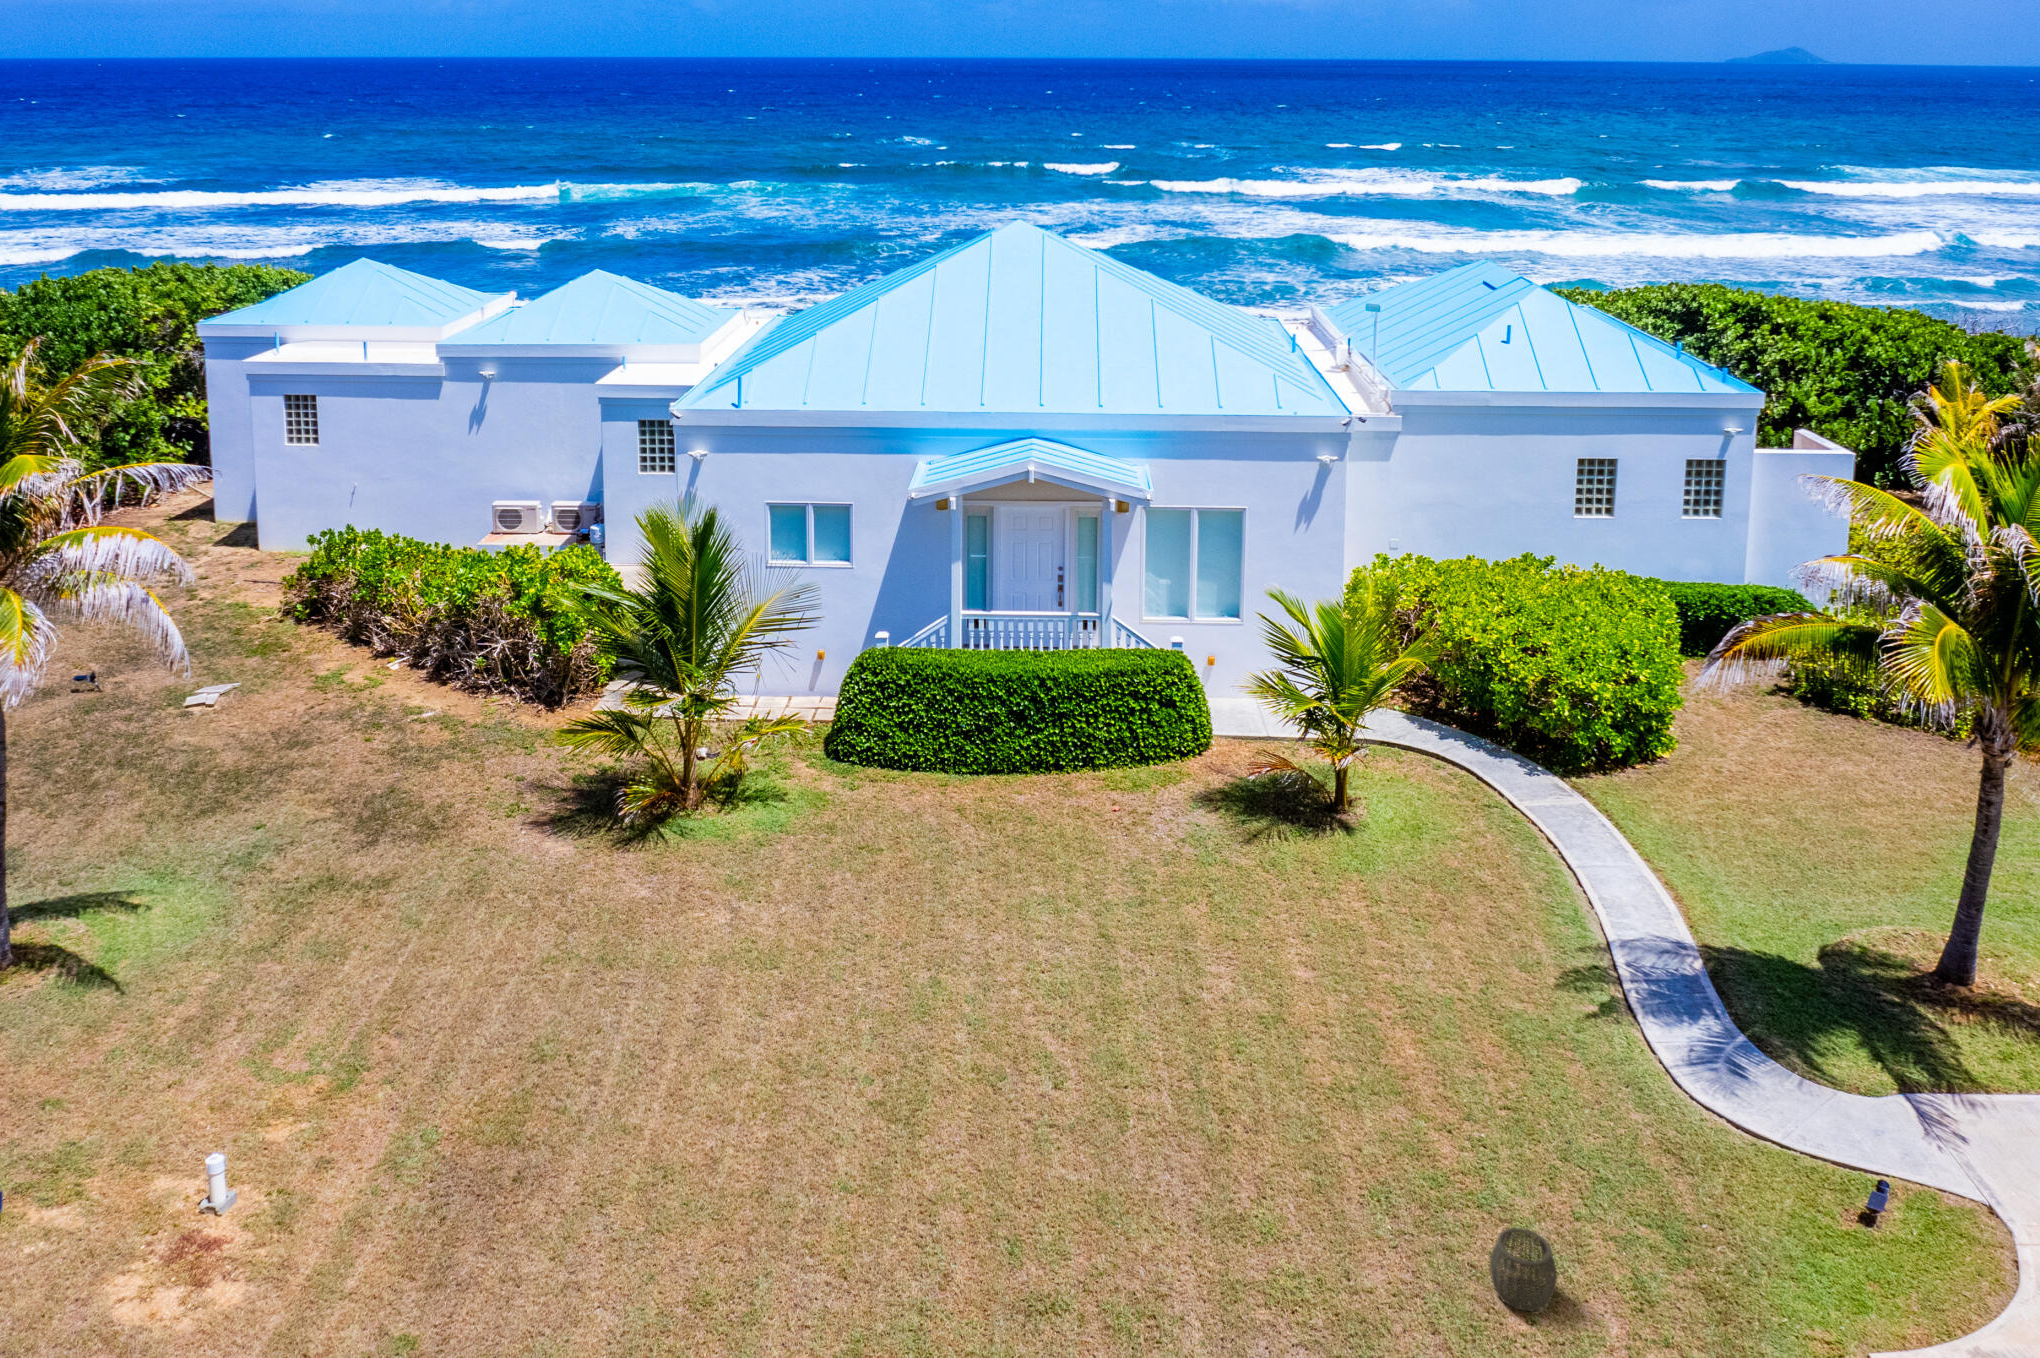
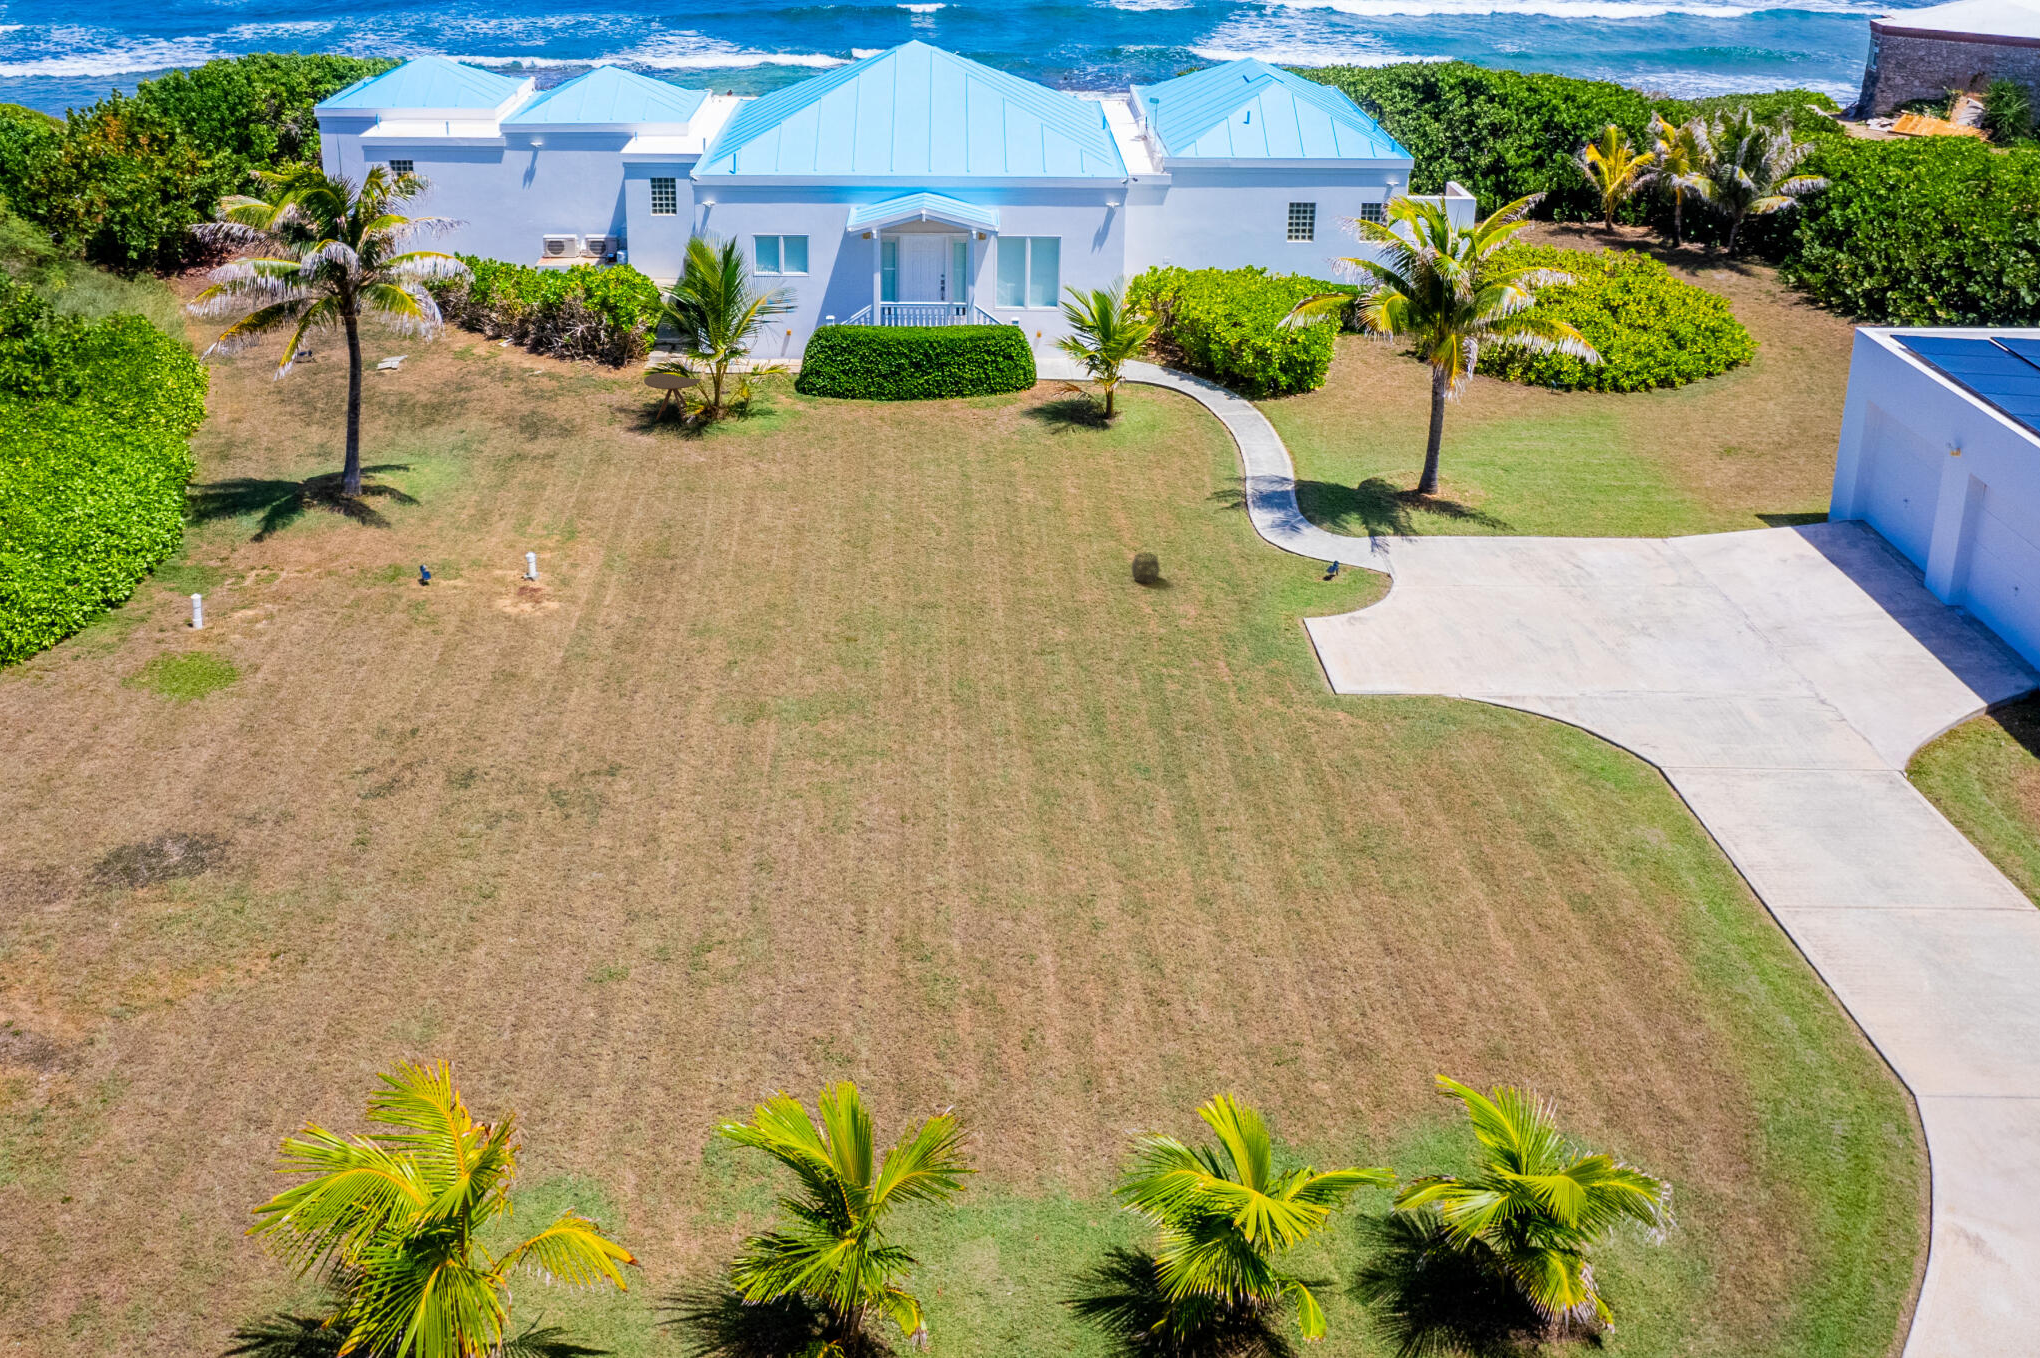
round table: none [563,726,659,815] -> present [644,373,701,421]

